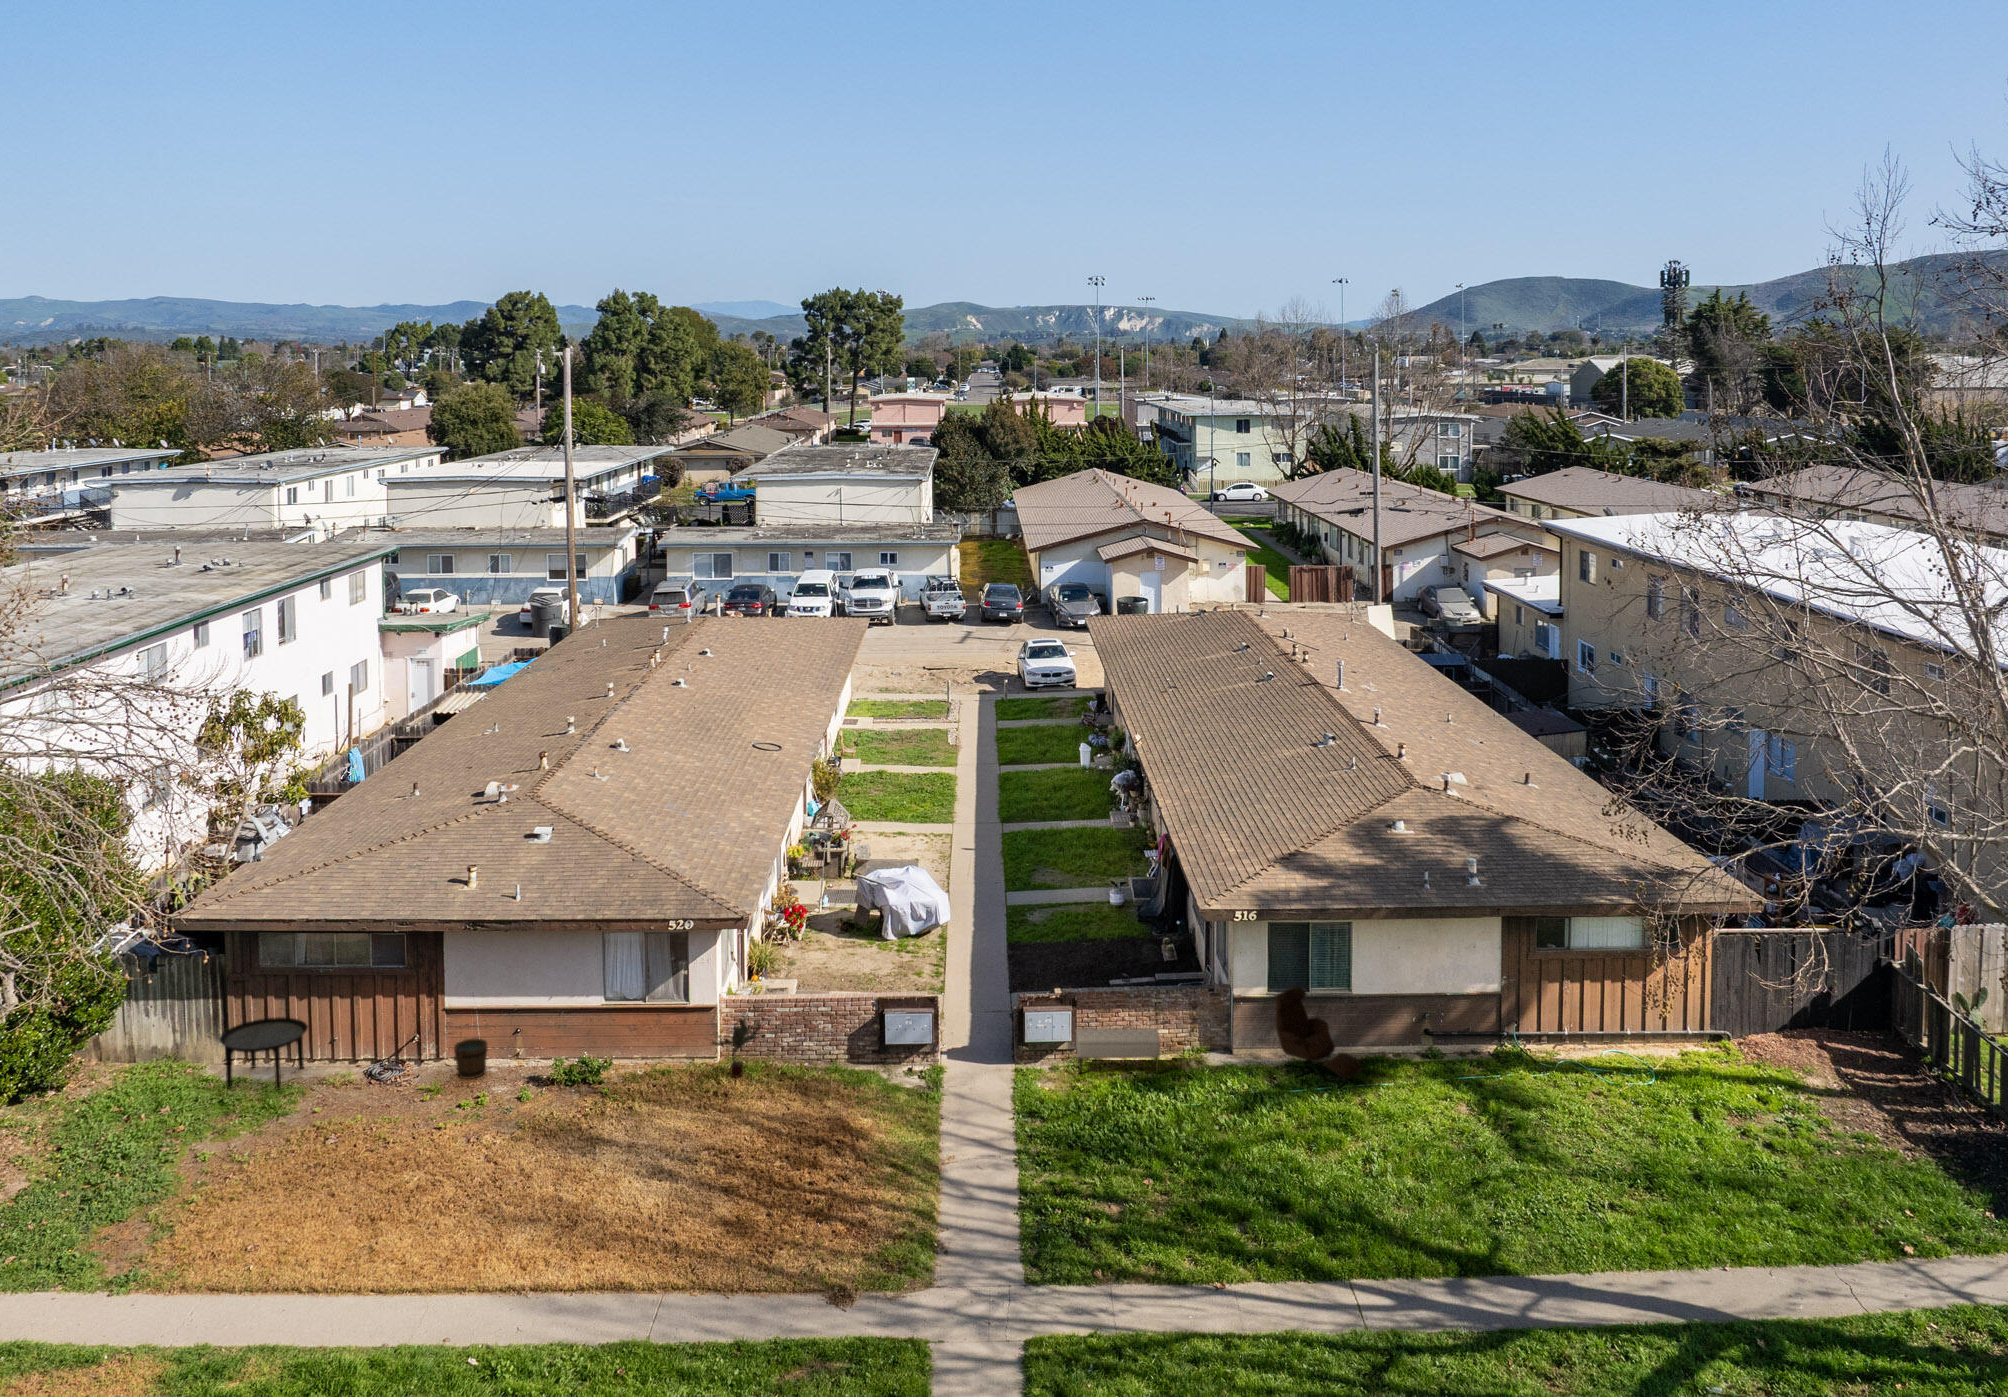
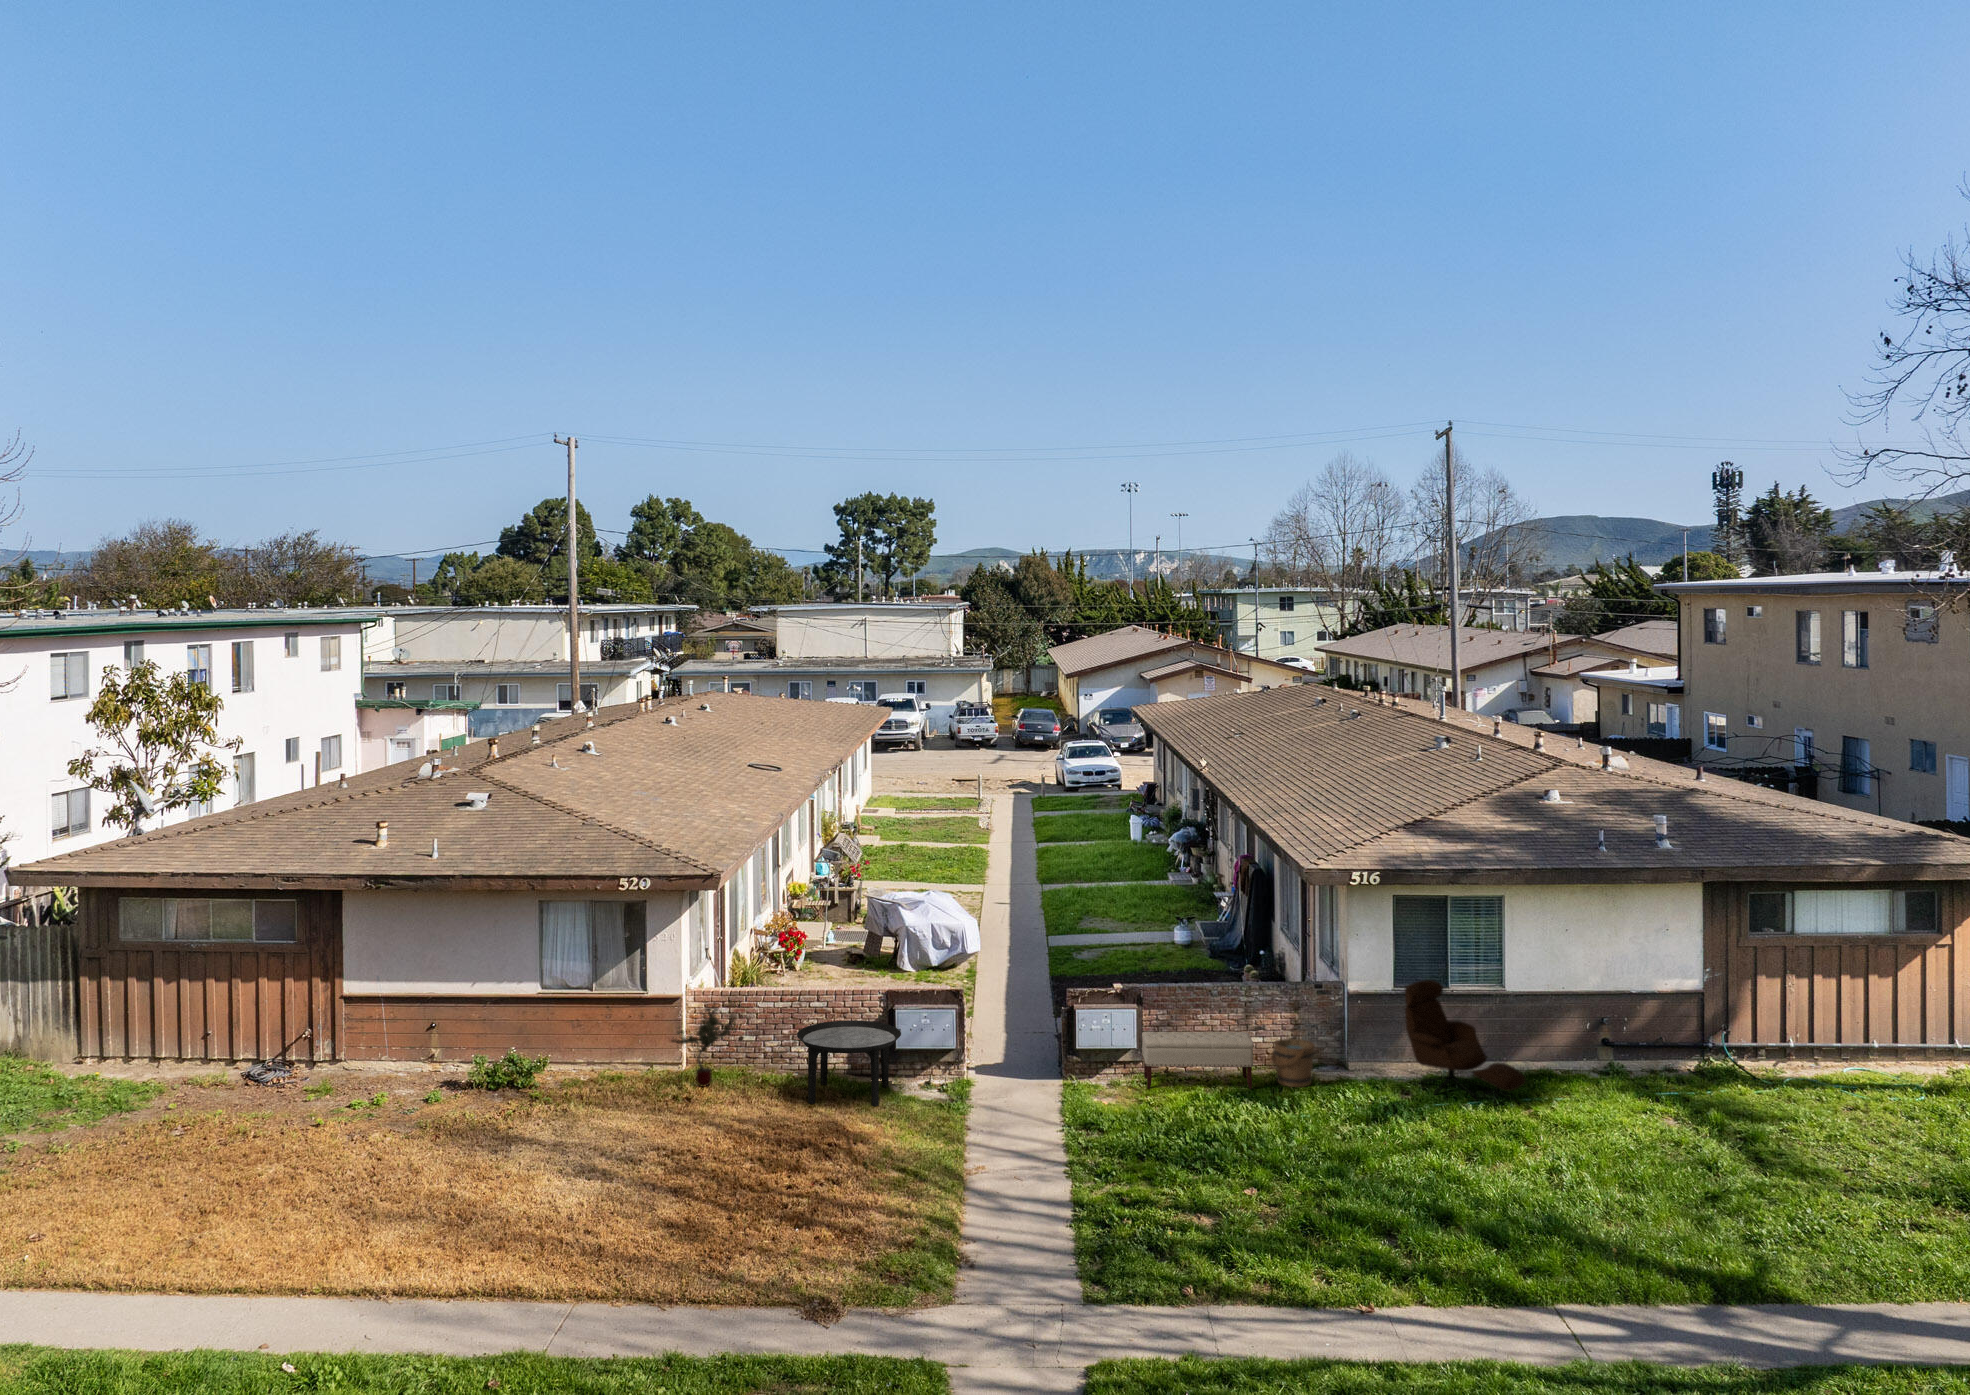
round table: present [219,1017,308,1089] -> present [797,1020,901,1106]
bucket: present [453,1039,488,1079] -> present [1271,1039,1314,1087]

